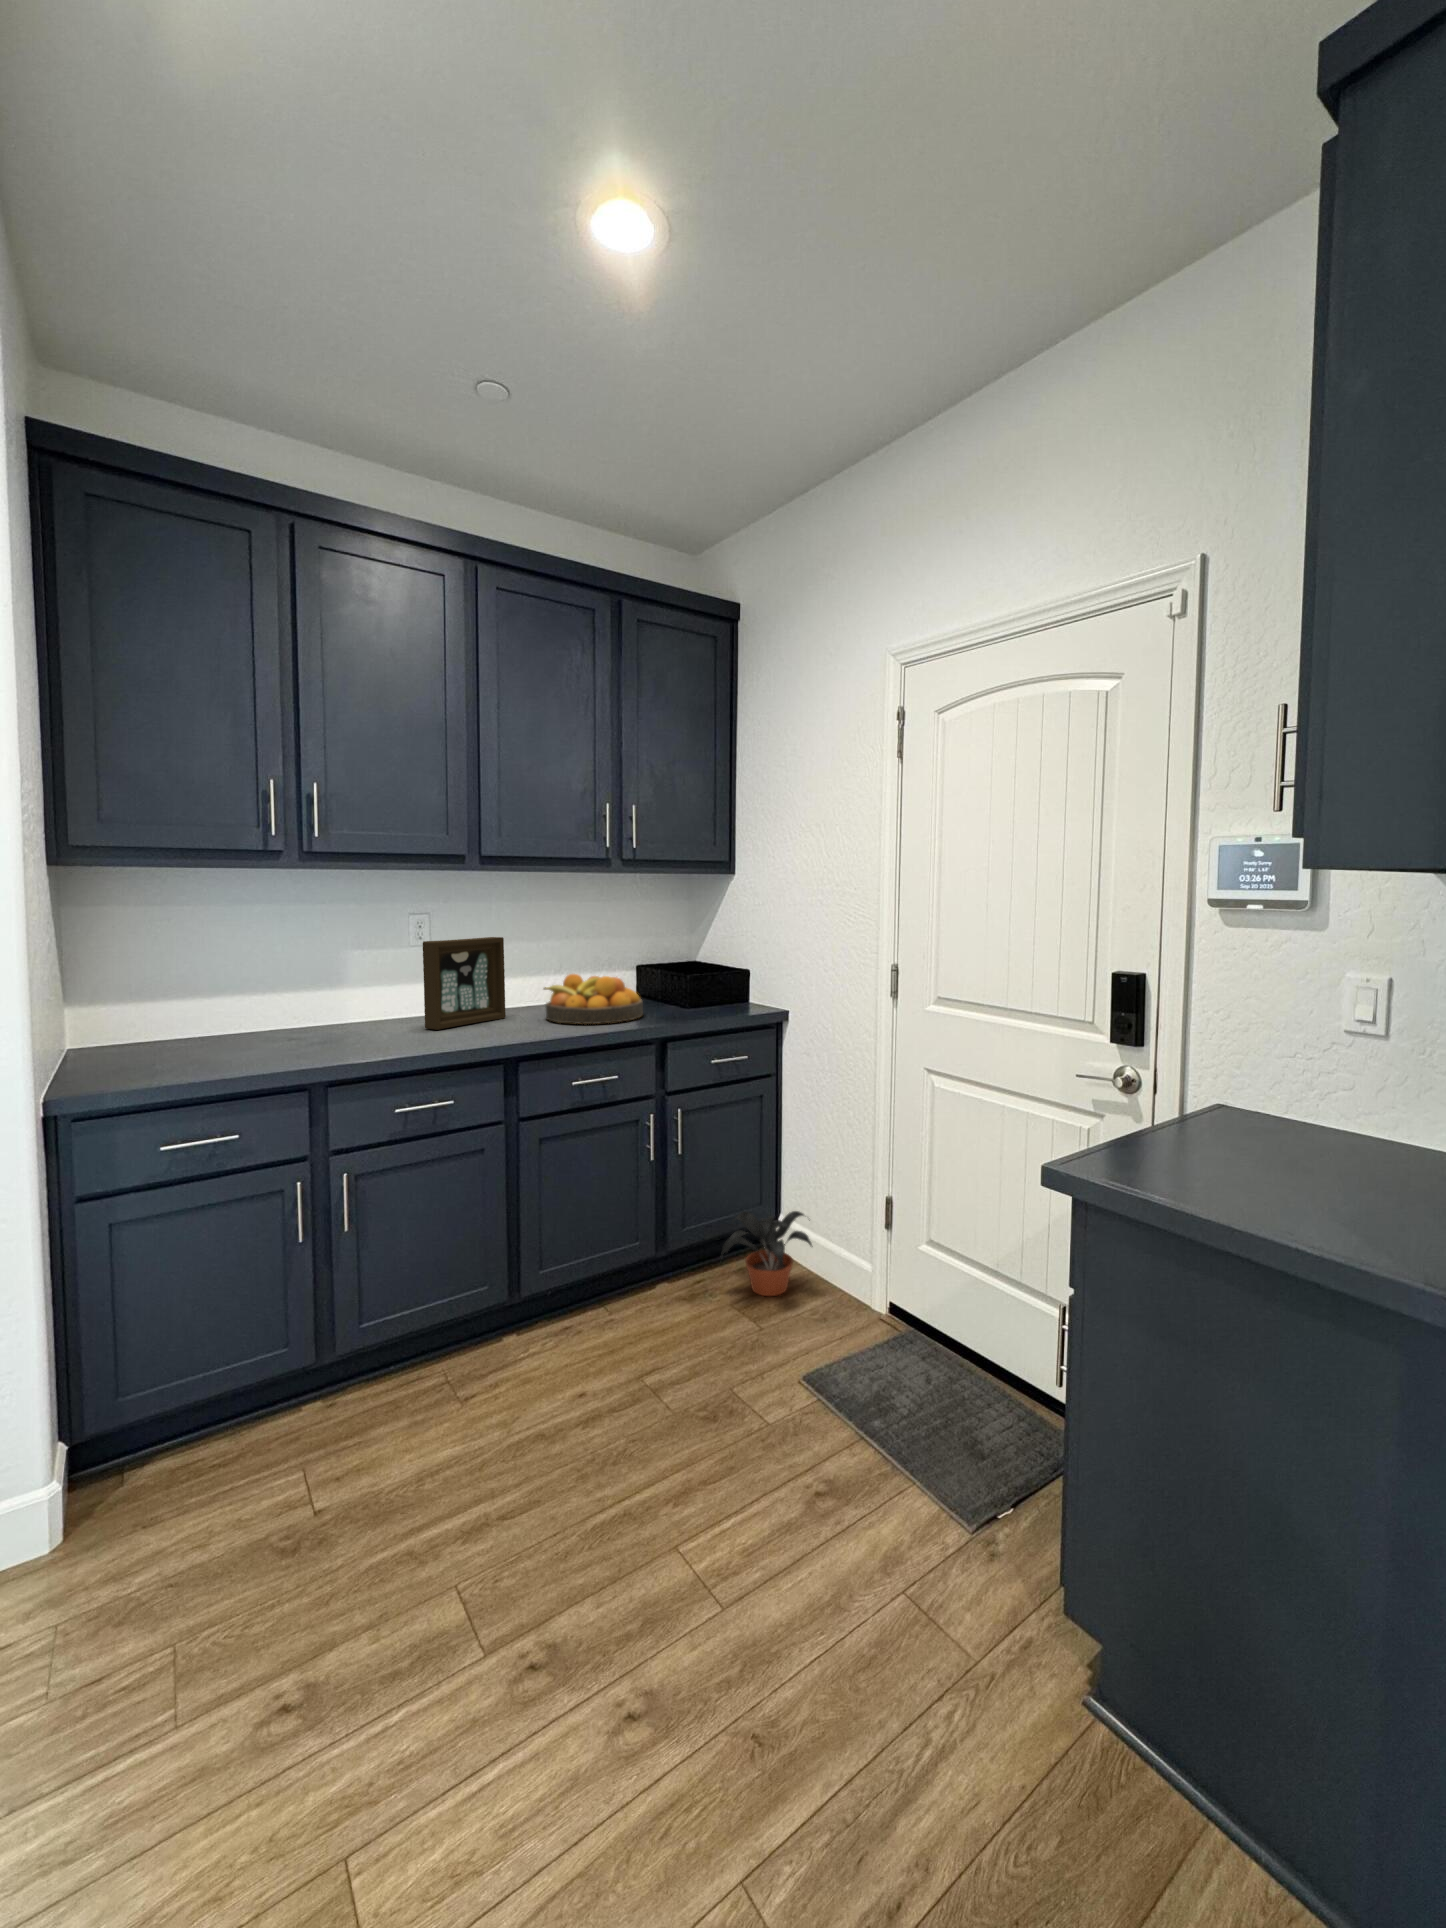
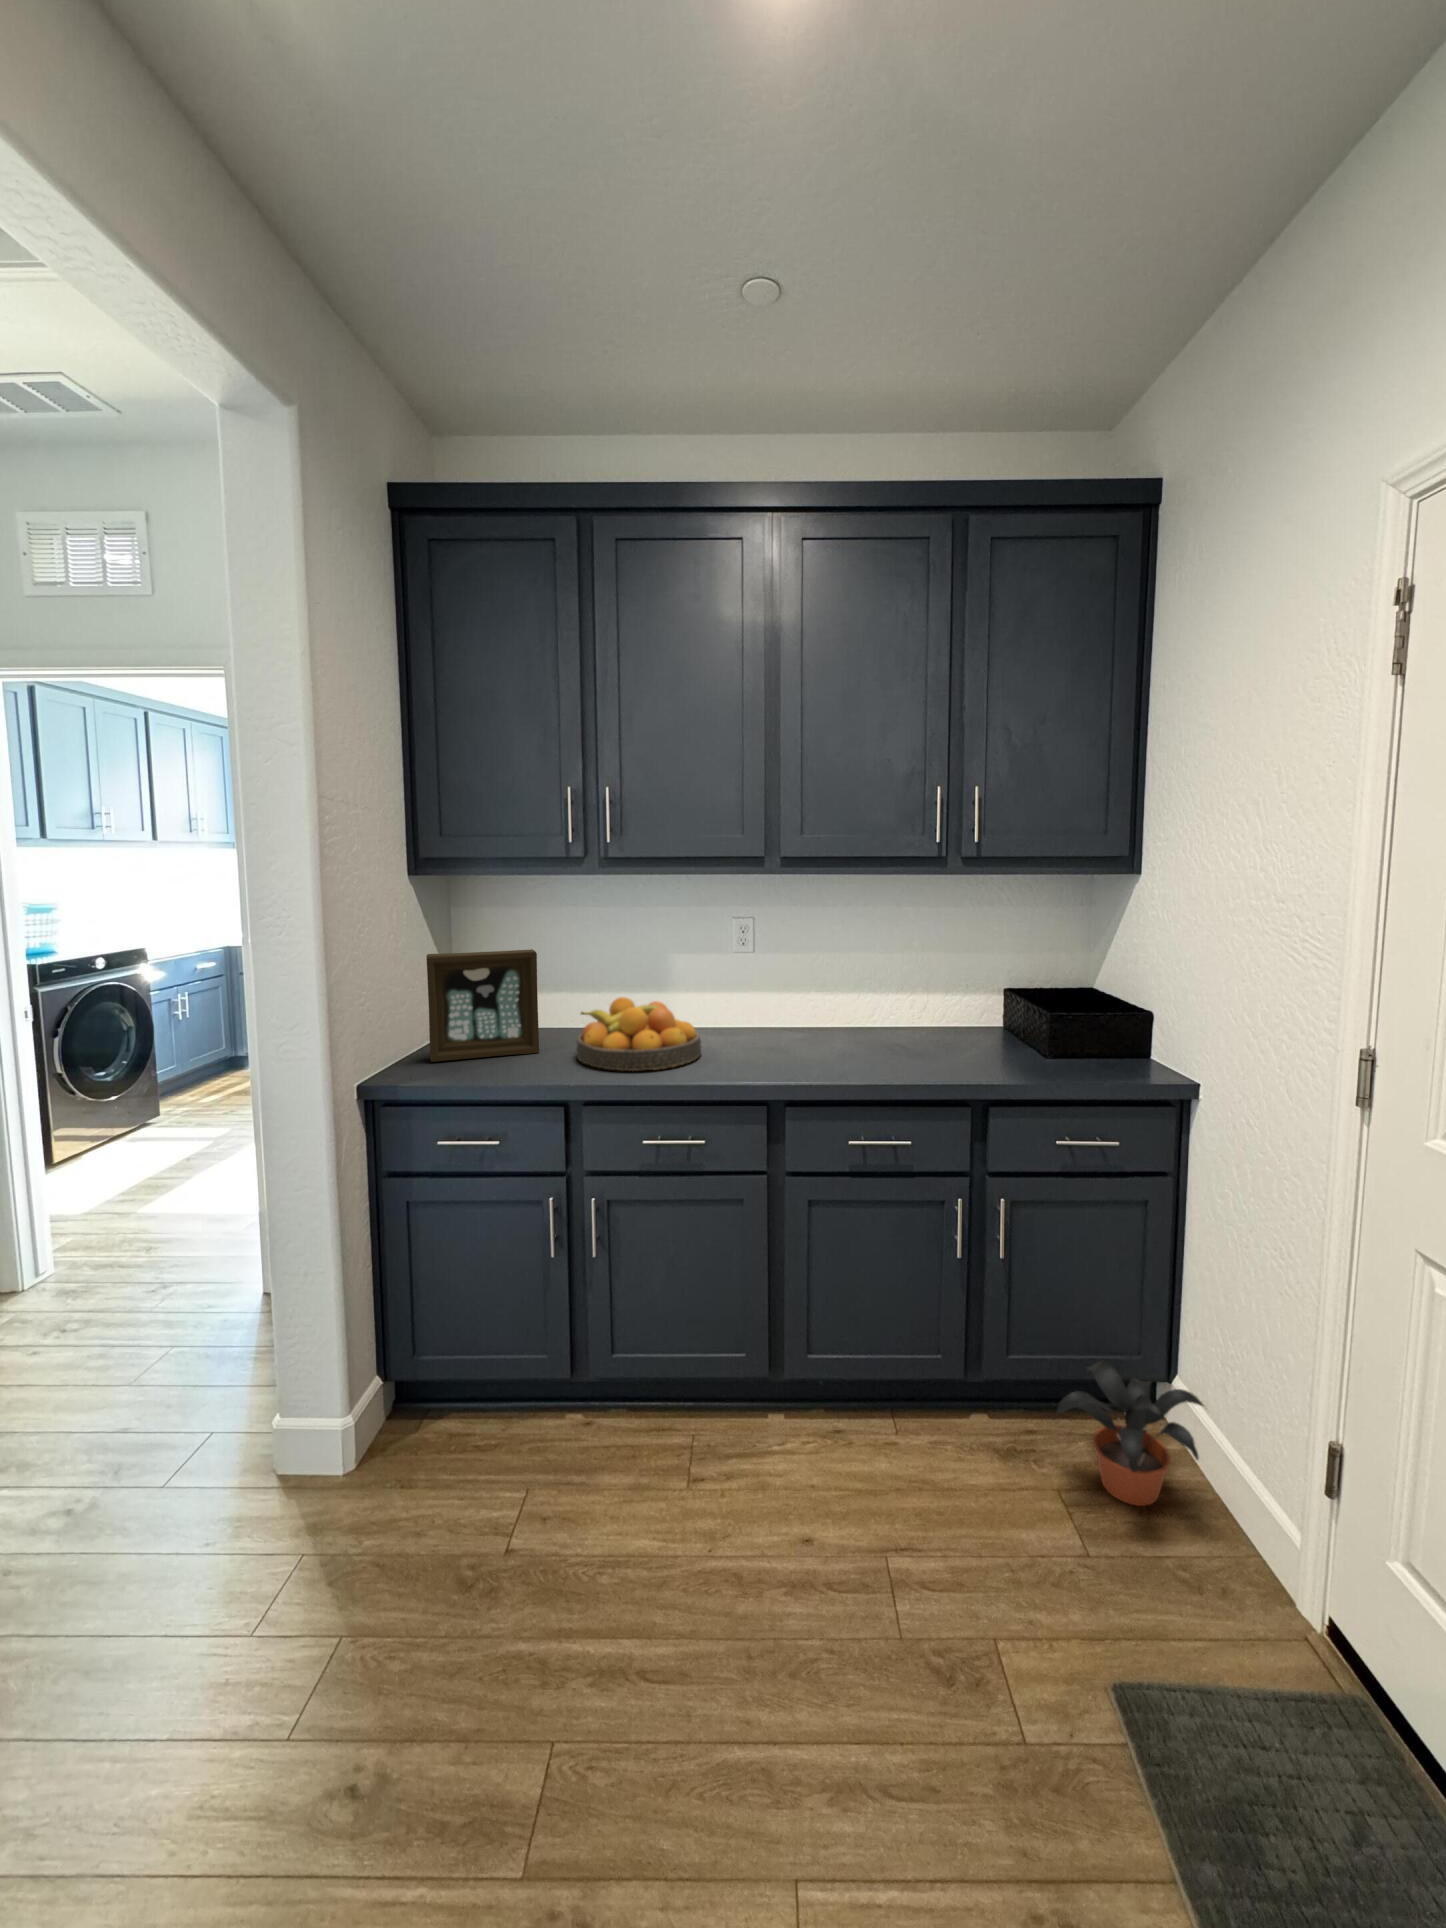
picture frame: present [423,937,506,1030] -> present [426,949,539,1062]
fruit bowl: present [544,974,643,1024] -> present [576,997,701,1071]

